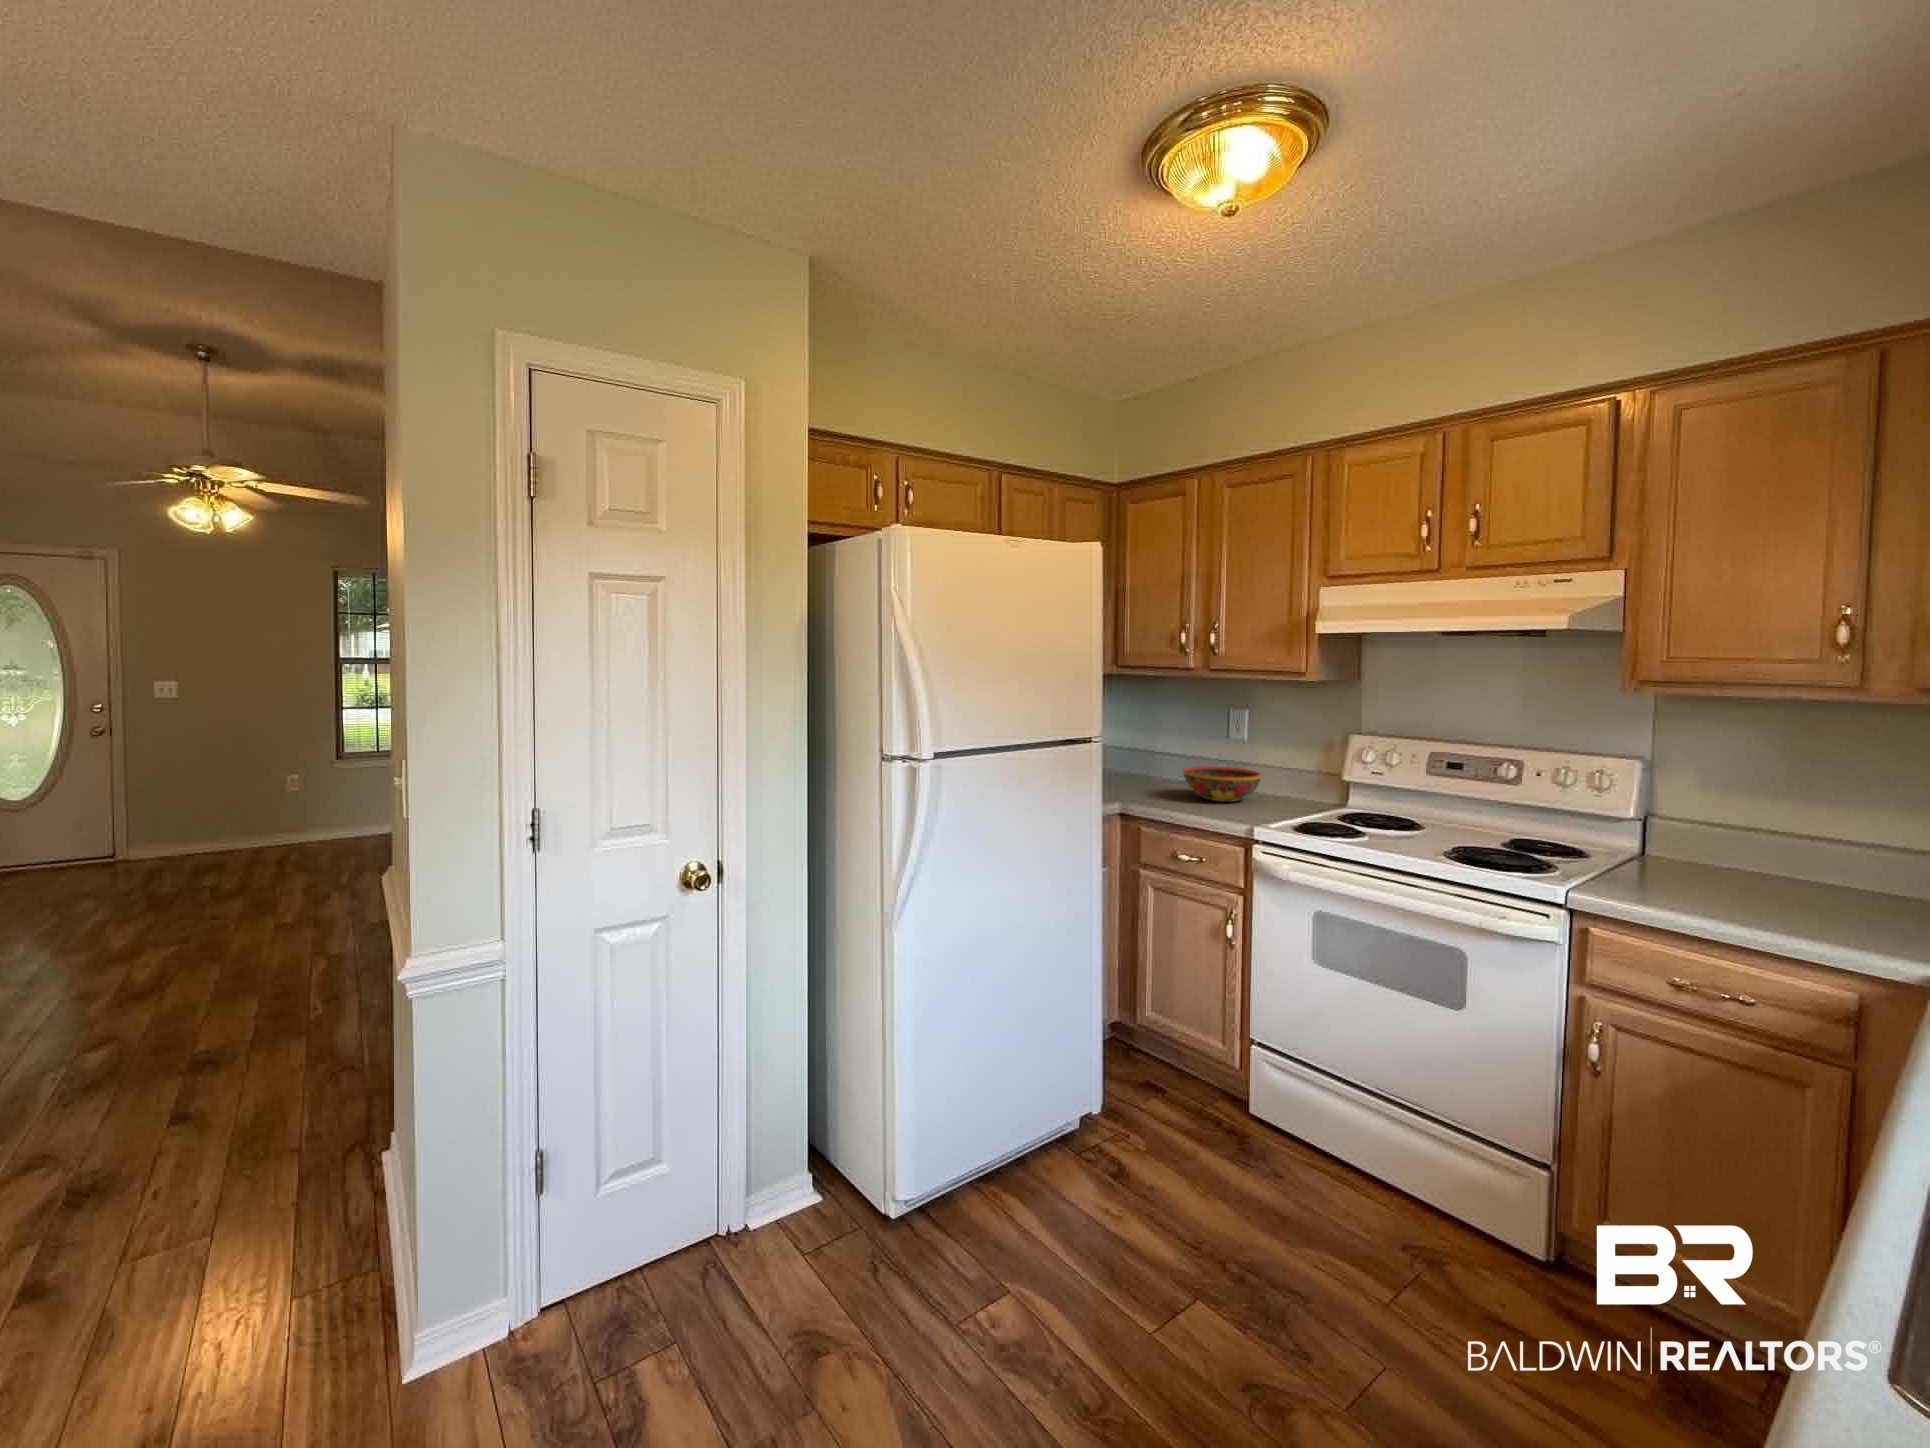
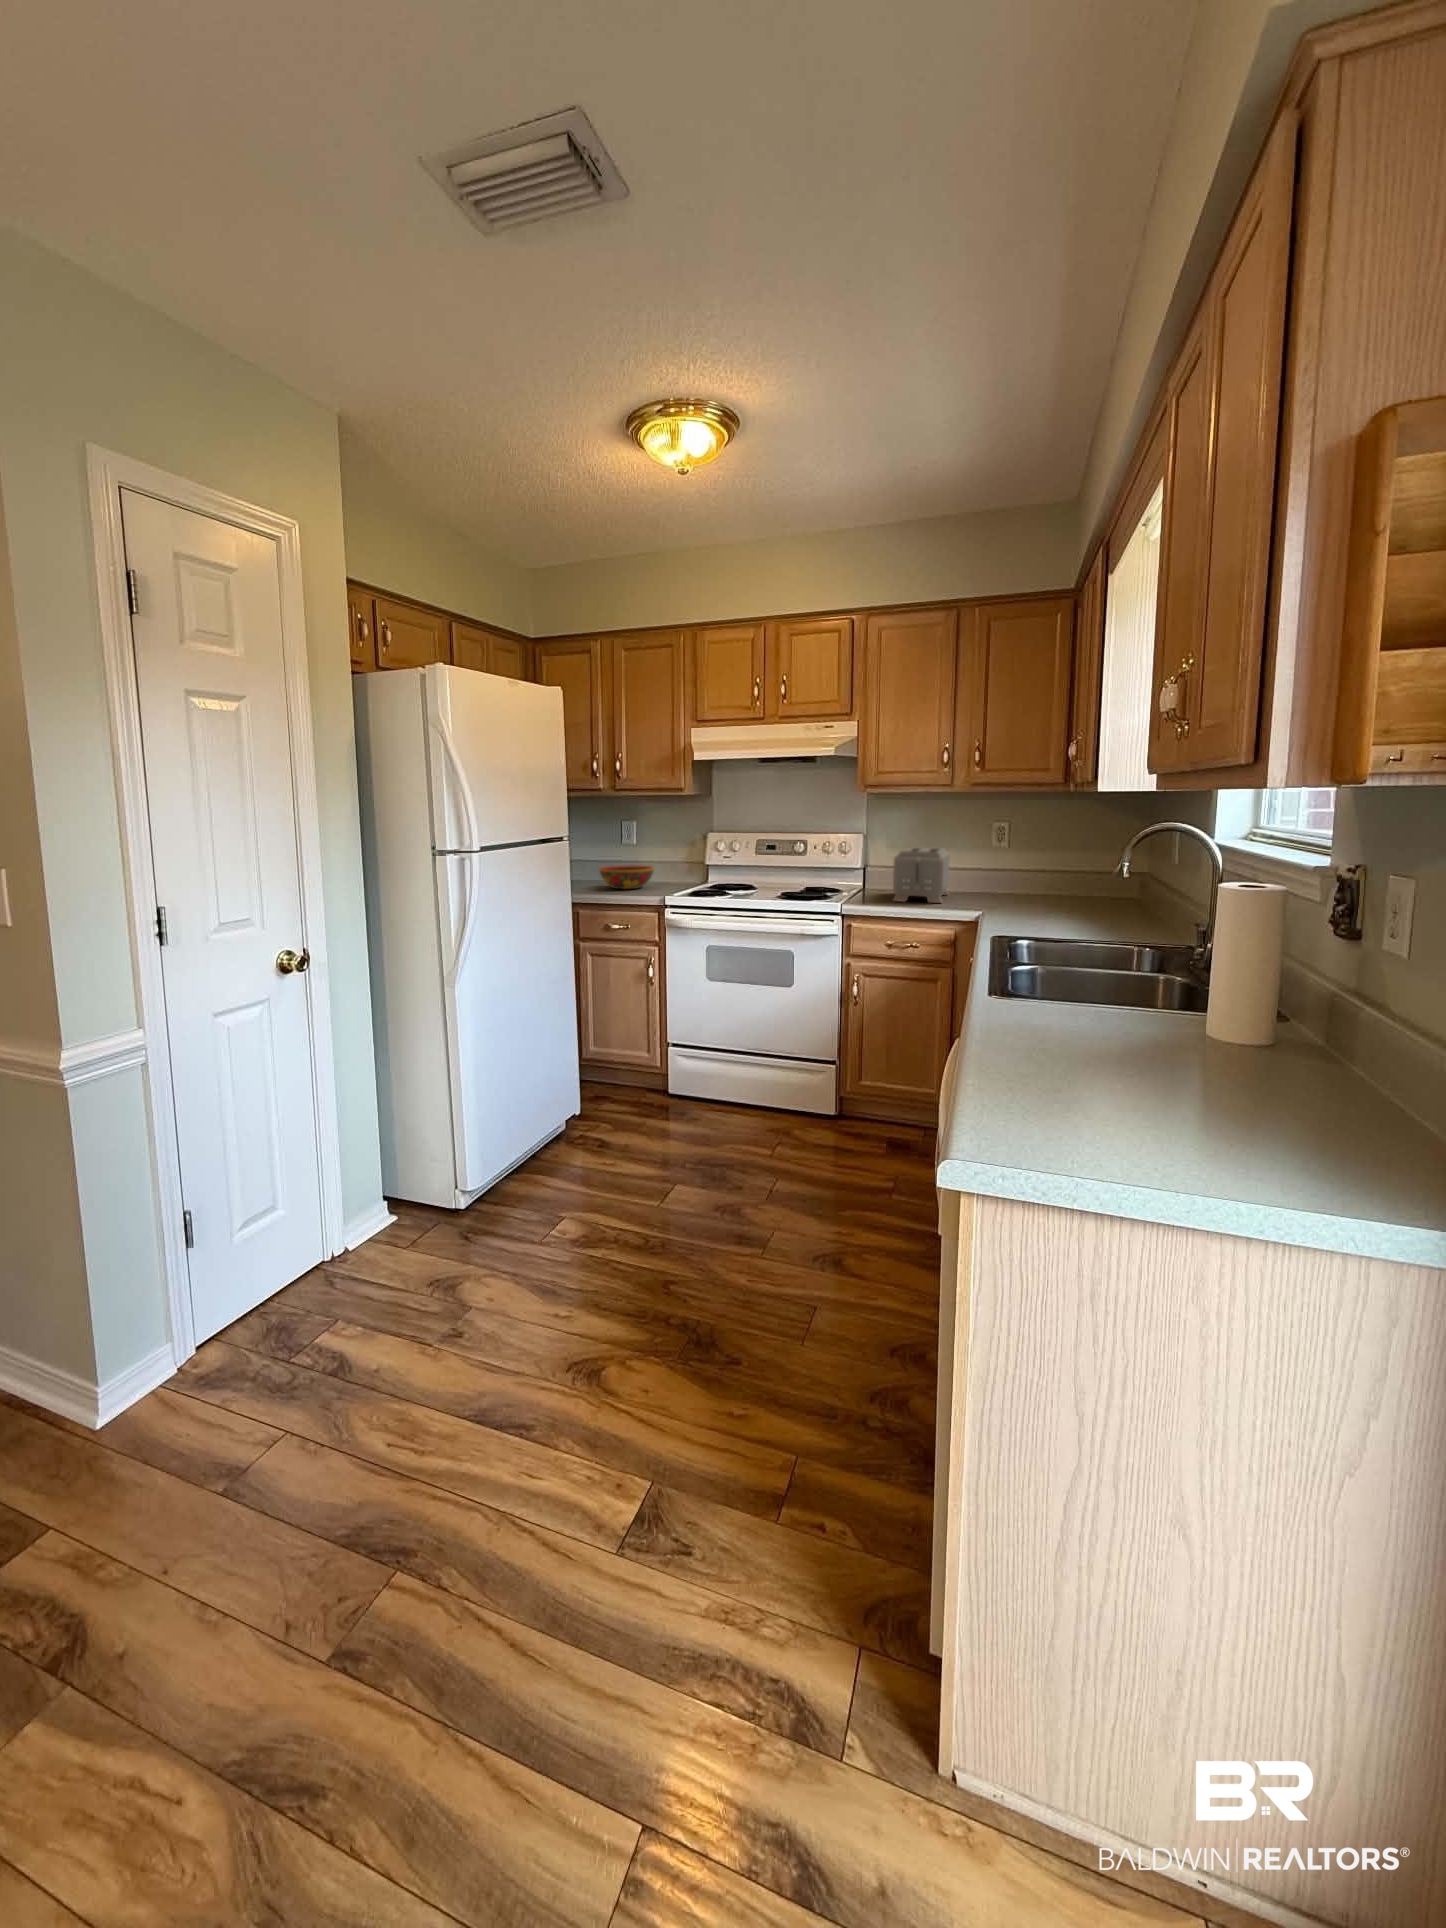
toaster: none [1694,797,1858,925] -> present [893,848,950,903]

